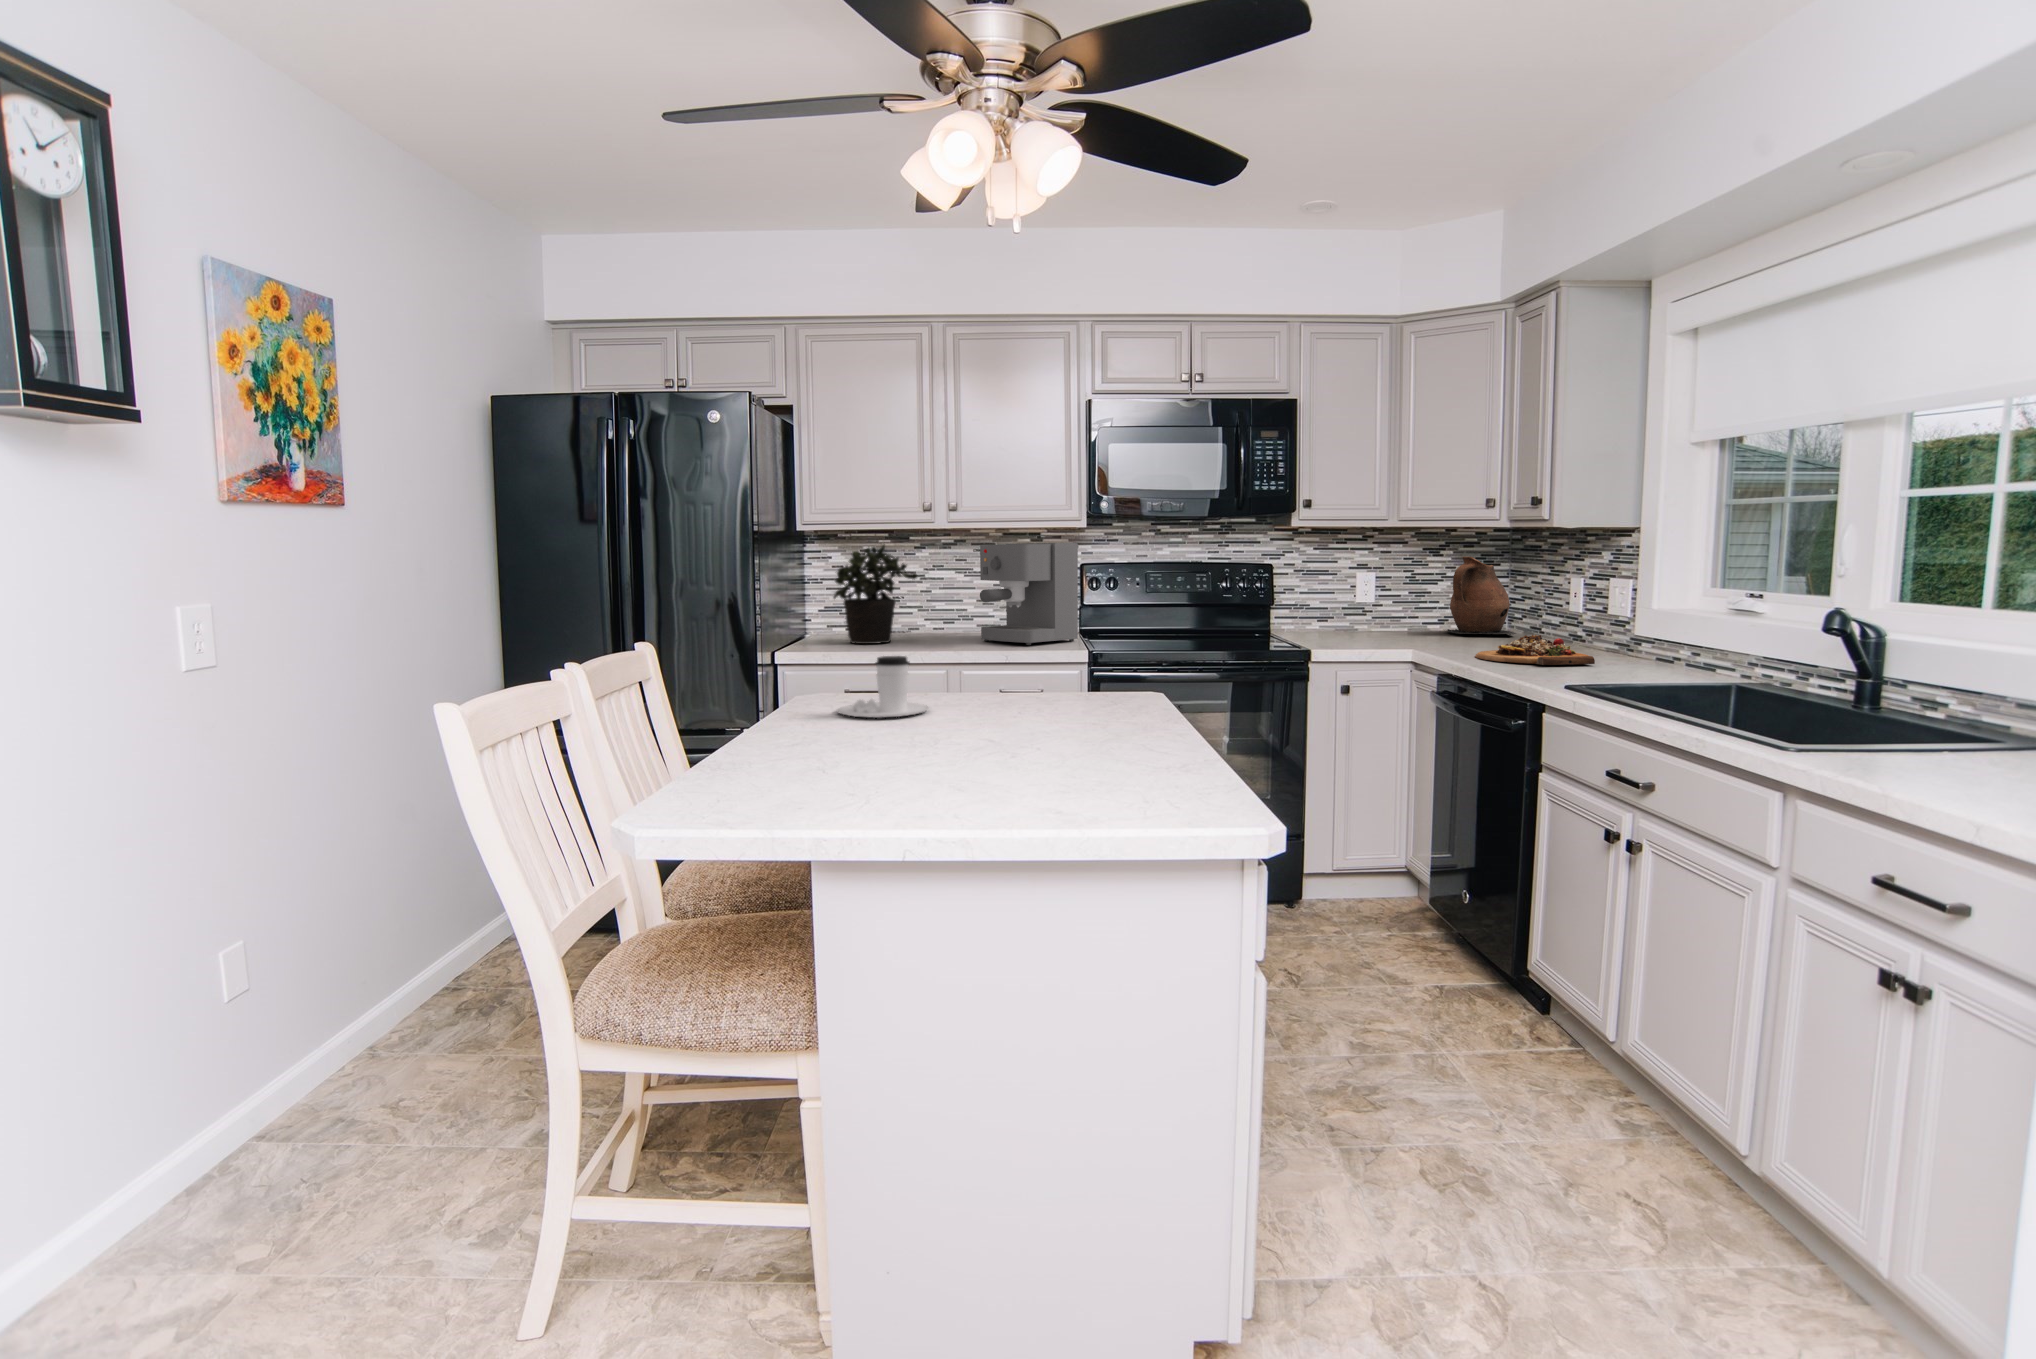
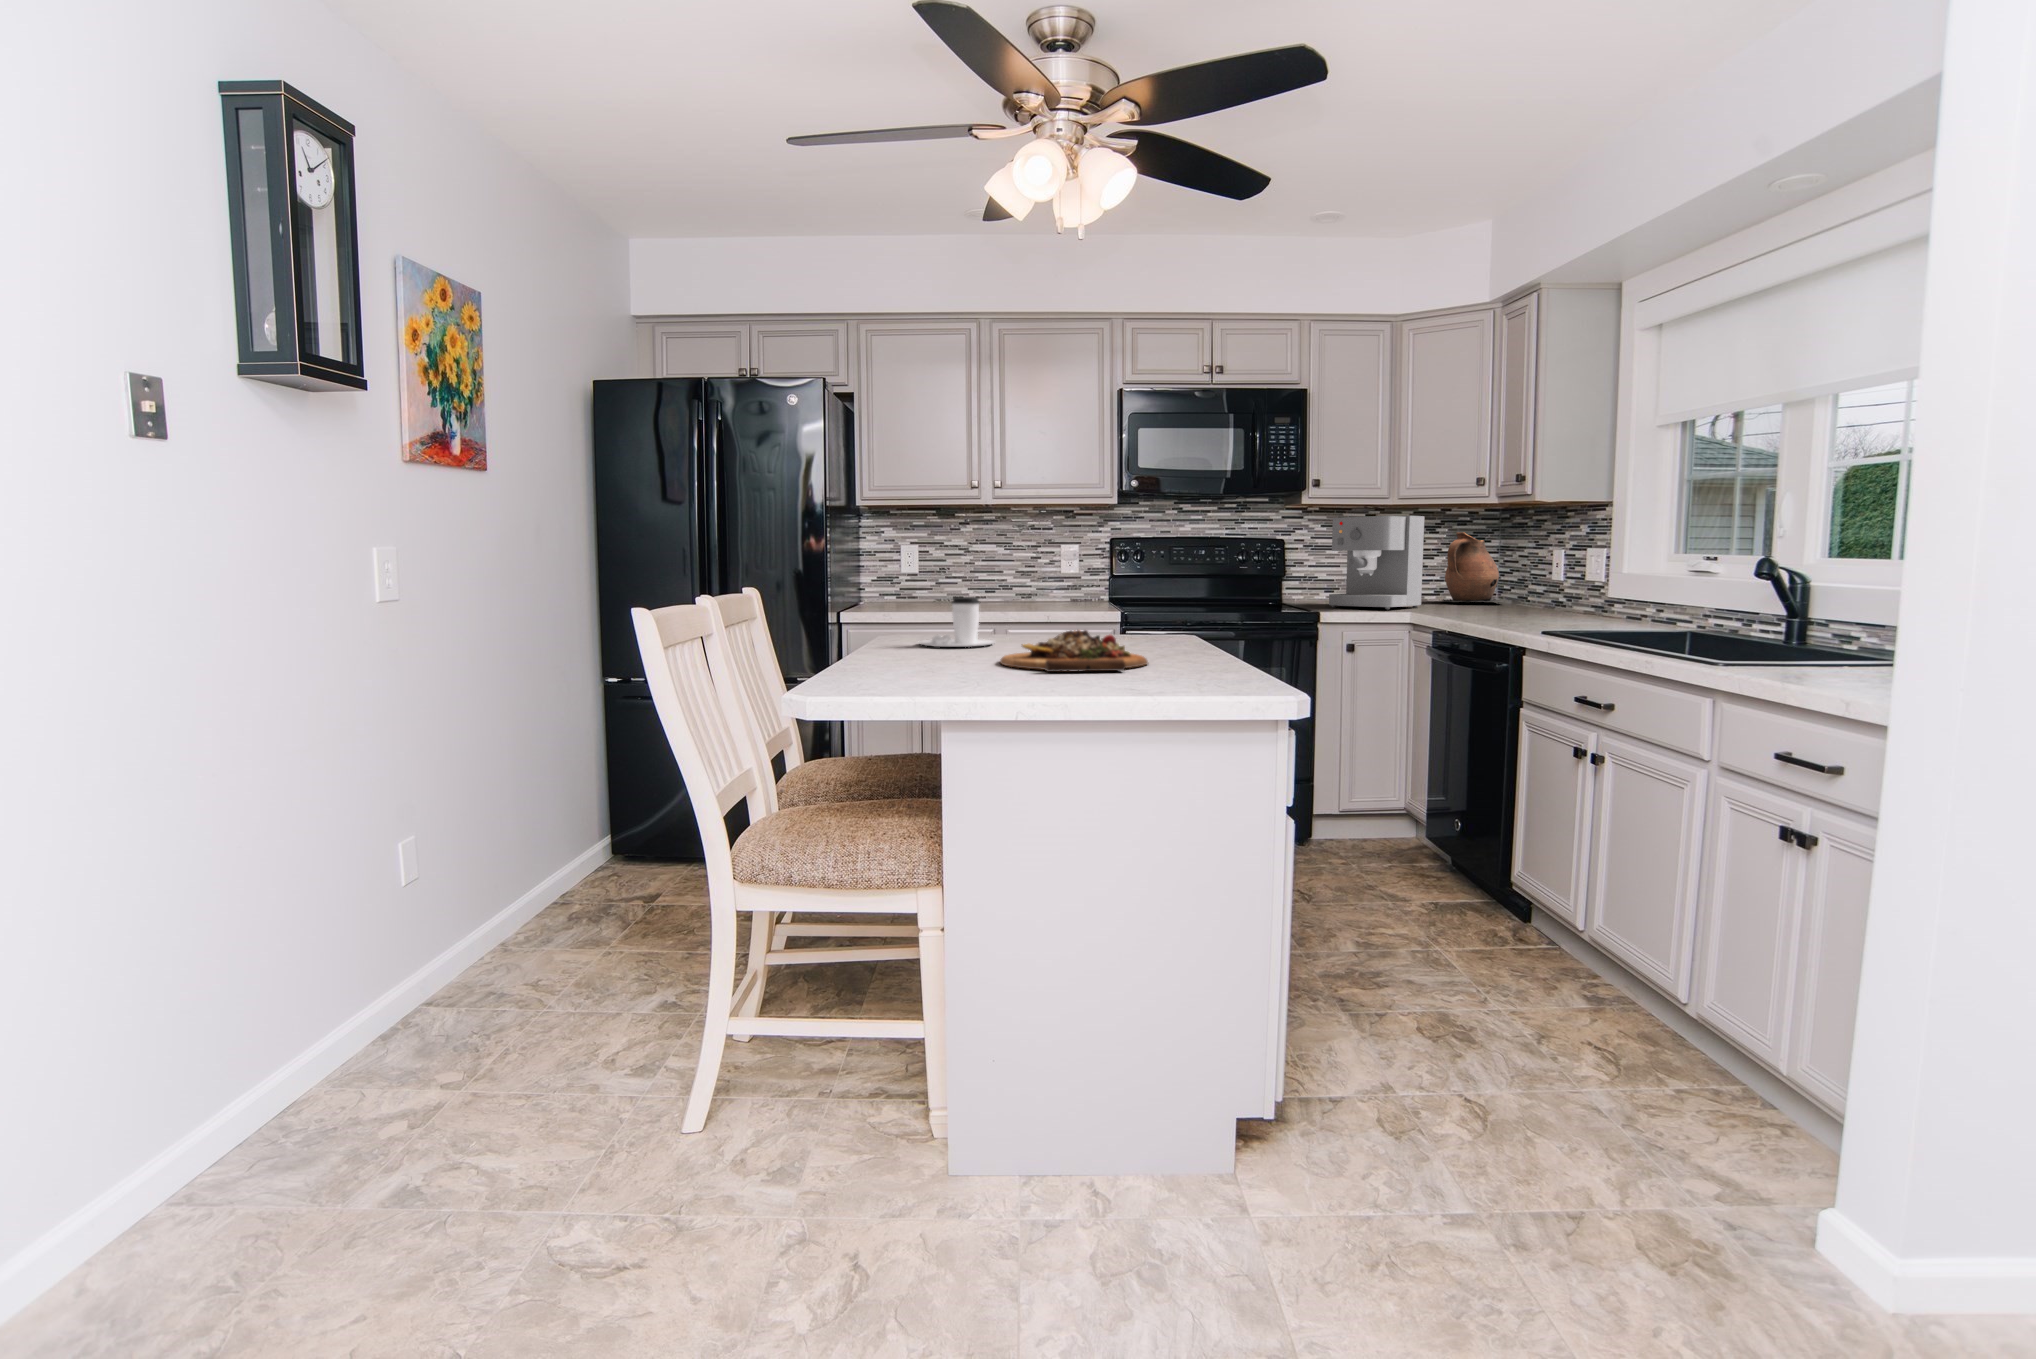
coffee maker: present [980,543,1078,645] -> present [1329,516,1424,609]
potted plant: present [833,544,917,644] -> none [889,518,964,608]
cutting board: present [1475,635,1595,665] -> present [1000,630,1148,672]

